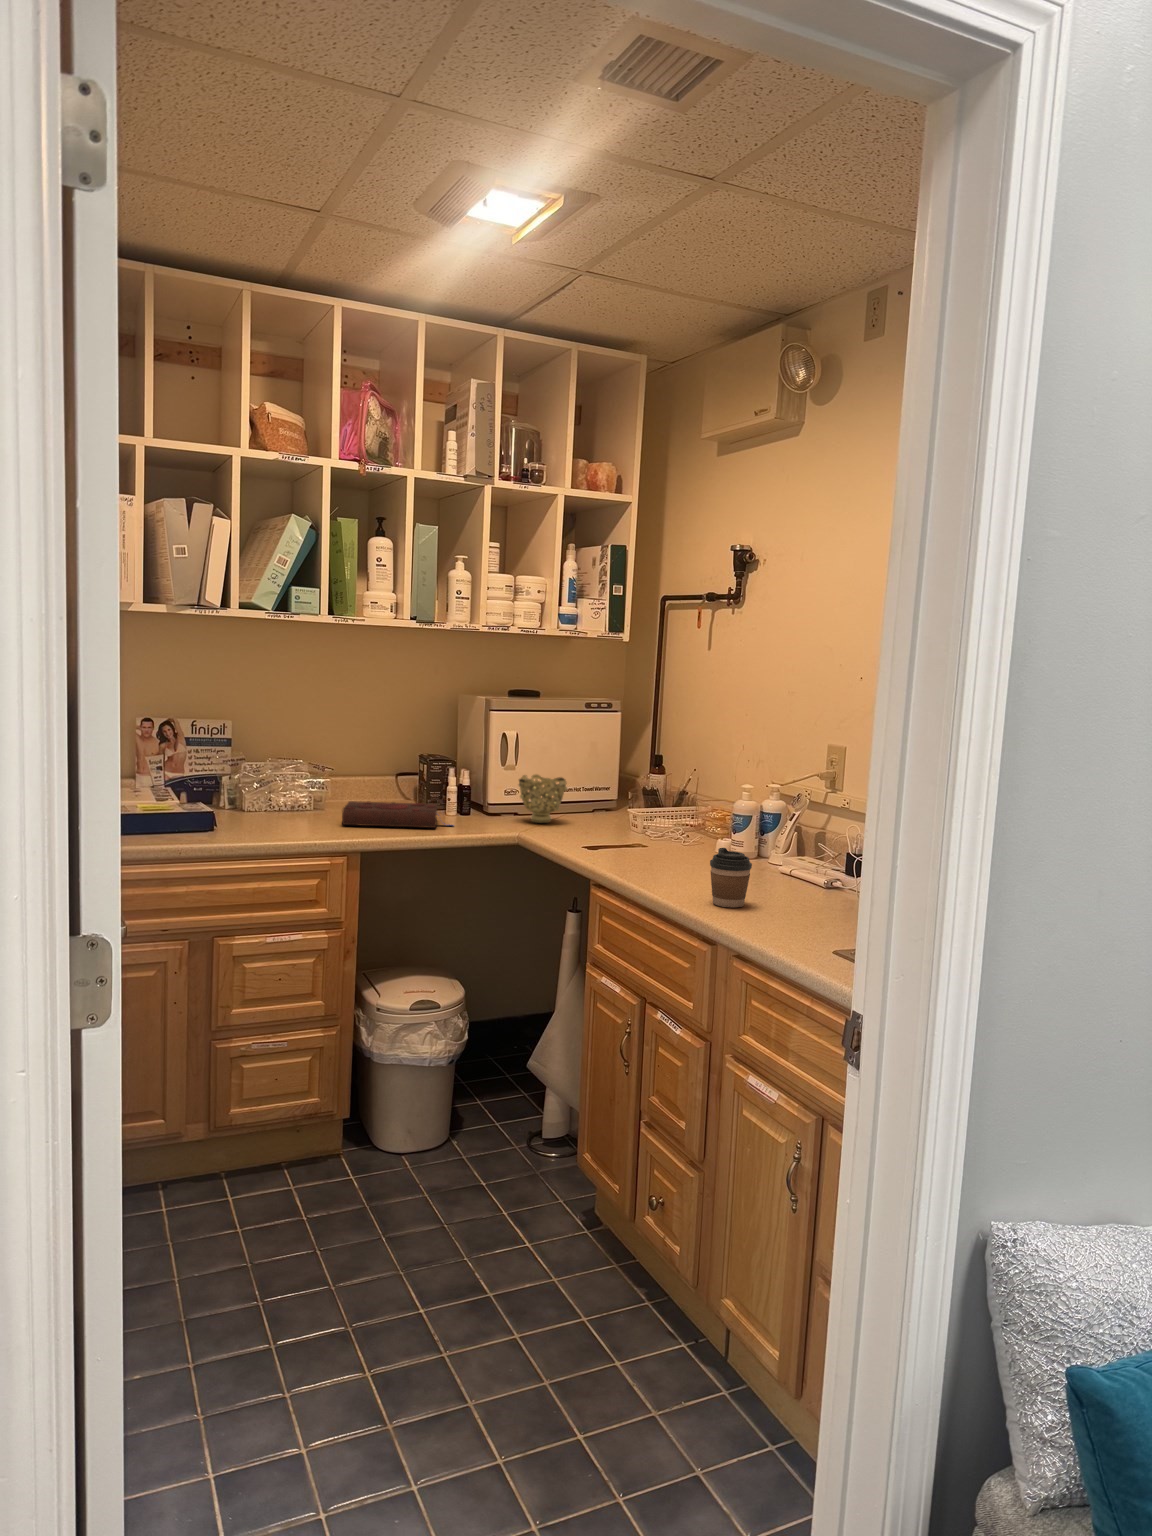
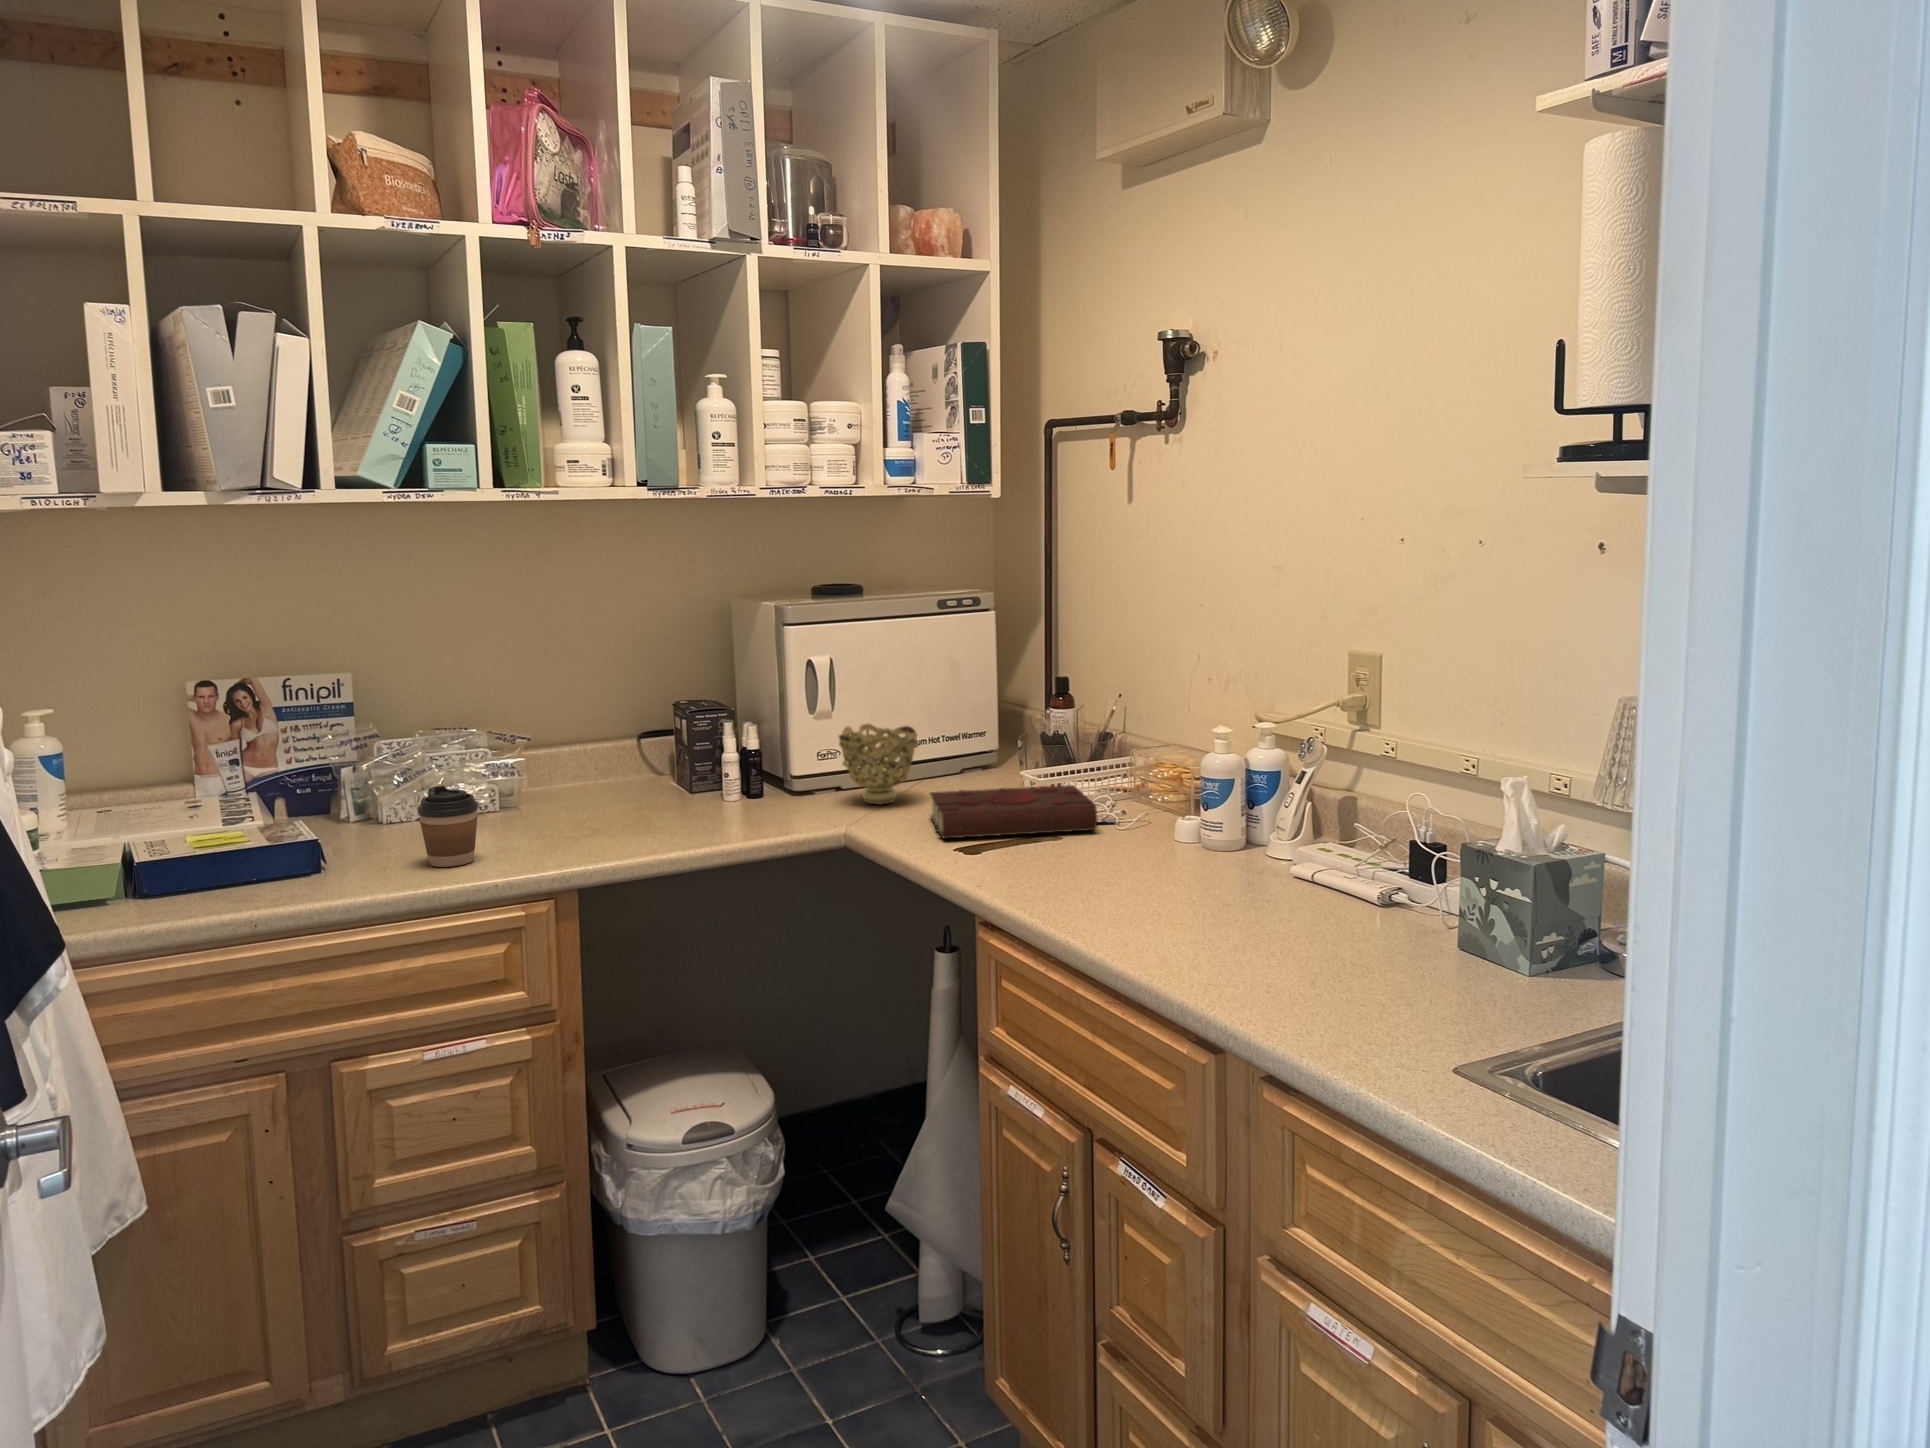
book: present [342,801,454,828] -> present [930,785,1114,839]
coffee cup: present [710,848,752,907] -> present [417,786,478,867]

